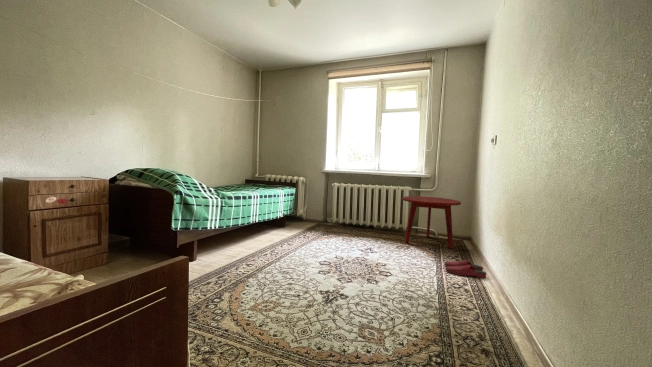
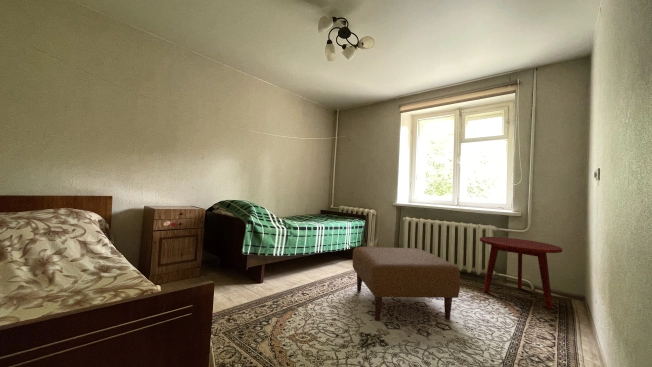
ottoman: none [297,210,398,278] -> present [353,247,460,321]
slippers: present [445,260,486,278] -> none [529,325,592,358]

